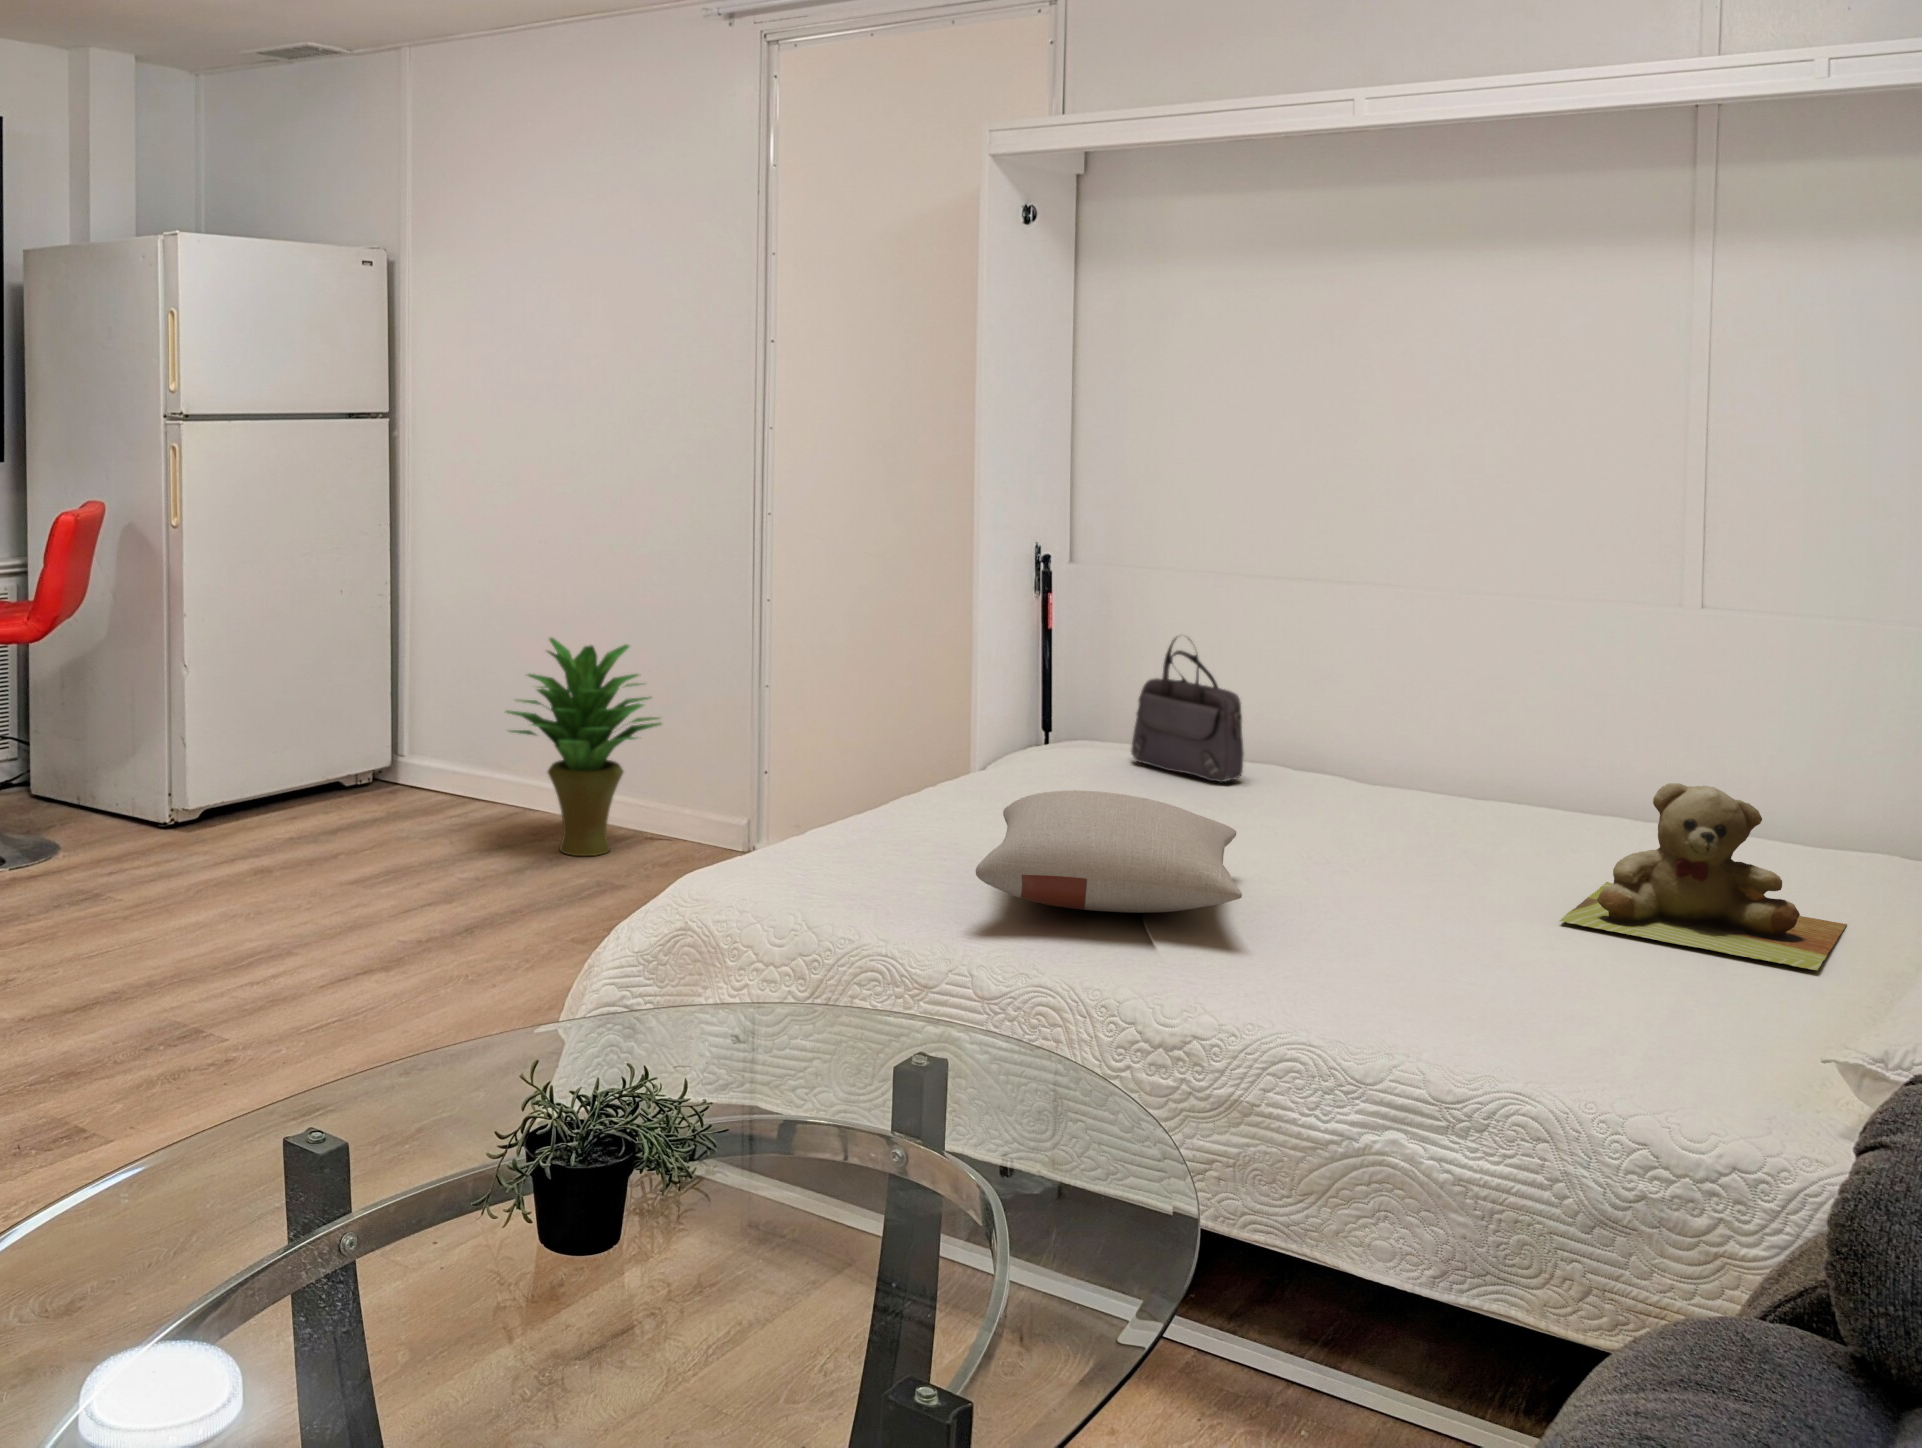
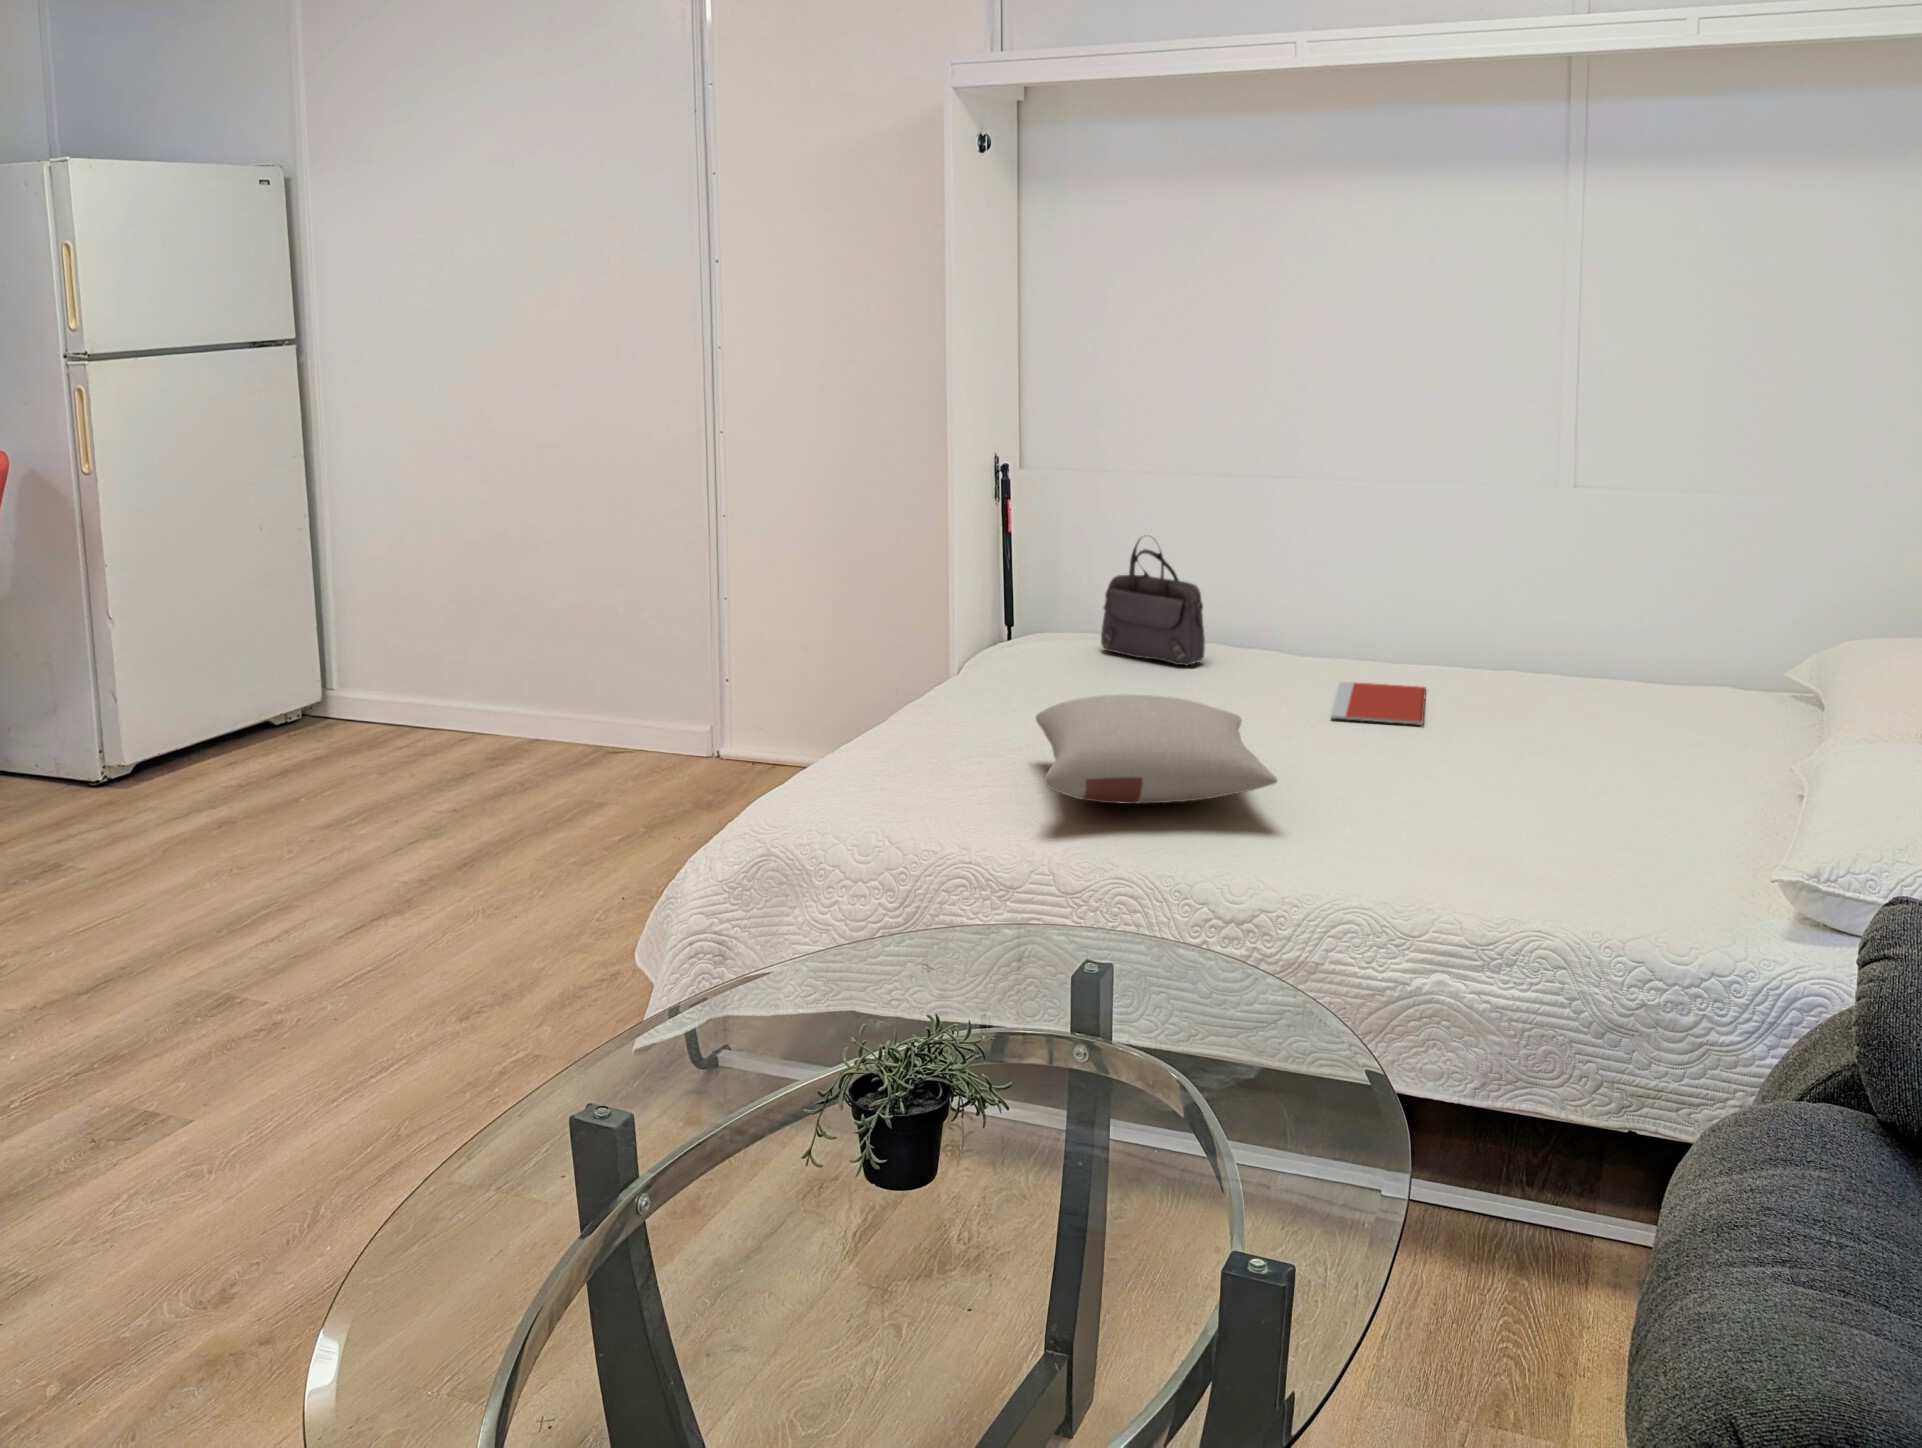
potted plant: present [506,638,661,856] -> none [465,563,626,776]
teddy bear: present [1560,783,1847,970] -> none [1513,649,1721,796]
notebook: none [1362,812,1496,863] -> present [1331,682,1426,725]

